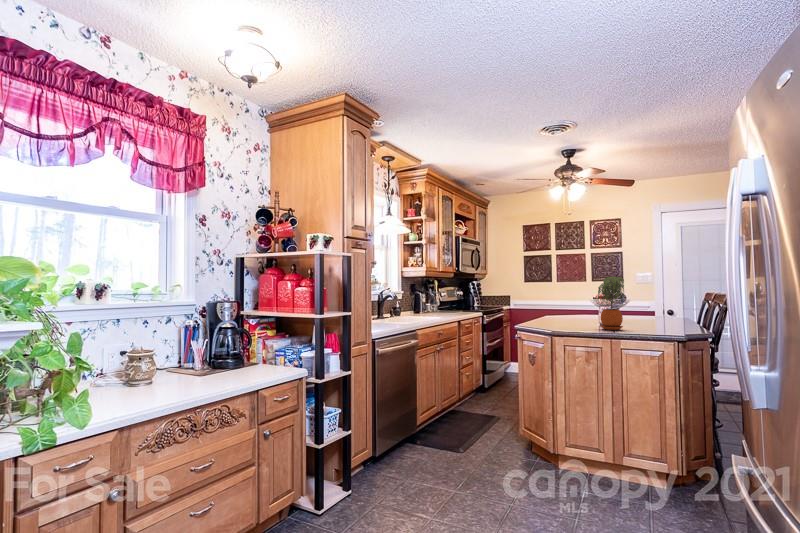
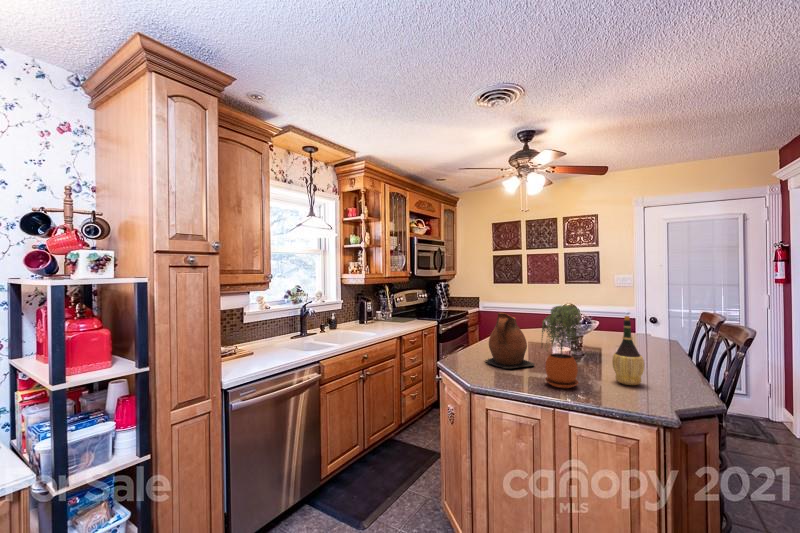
wine bottle: none [644,284,665,329] -> present [612,316,644,385]
ceramic pitcher: none [550,286,588,325] -> present [485,313,534,368]

